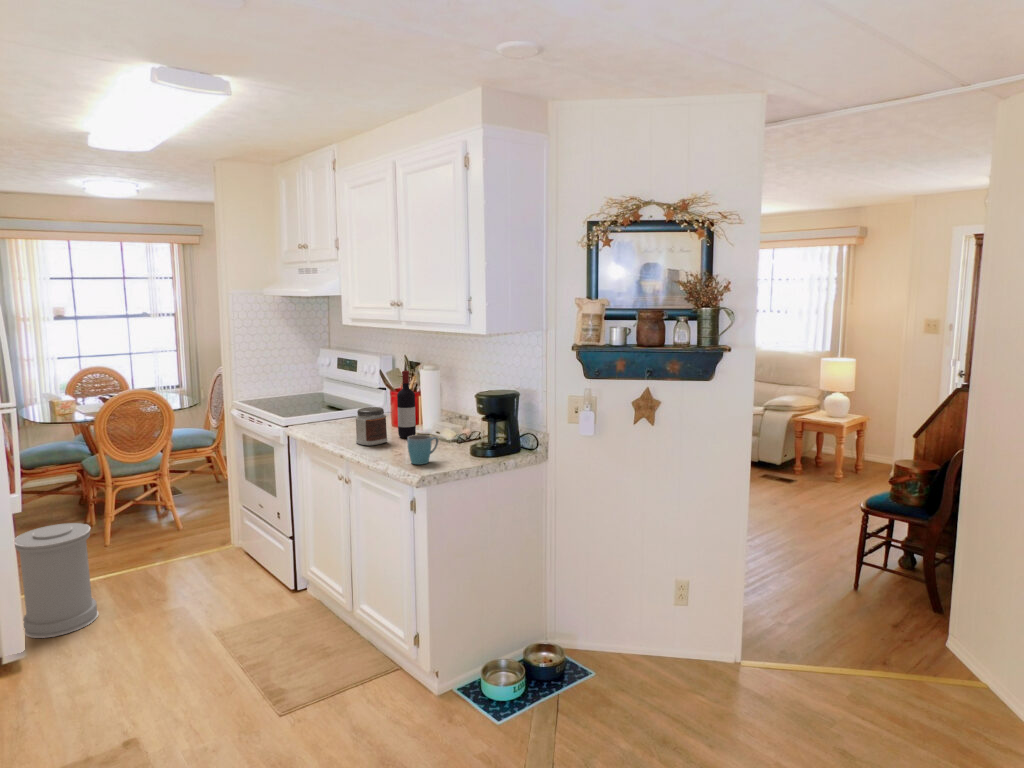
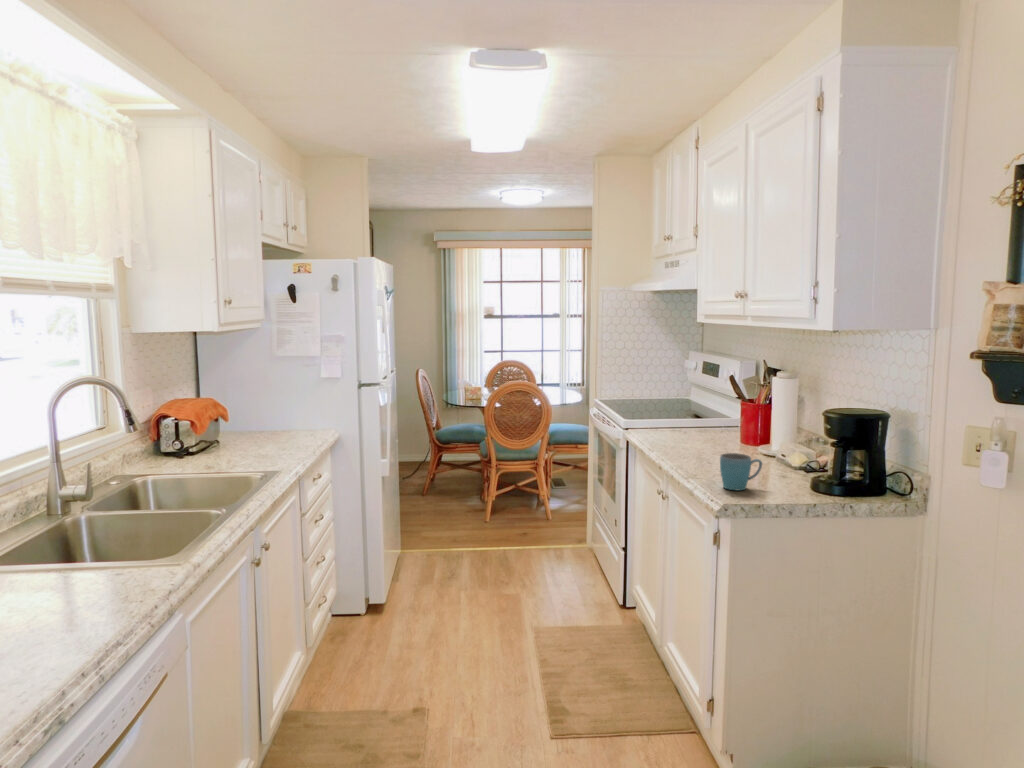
wine bottle: present [397,371,416,438] -> none [733,376,757,458]
jar: present [355,407,387,445] -> none [679,415,716,460]
trash can: present [15,523,98,638] -> none [401,492,458,589]

